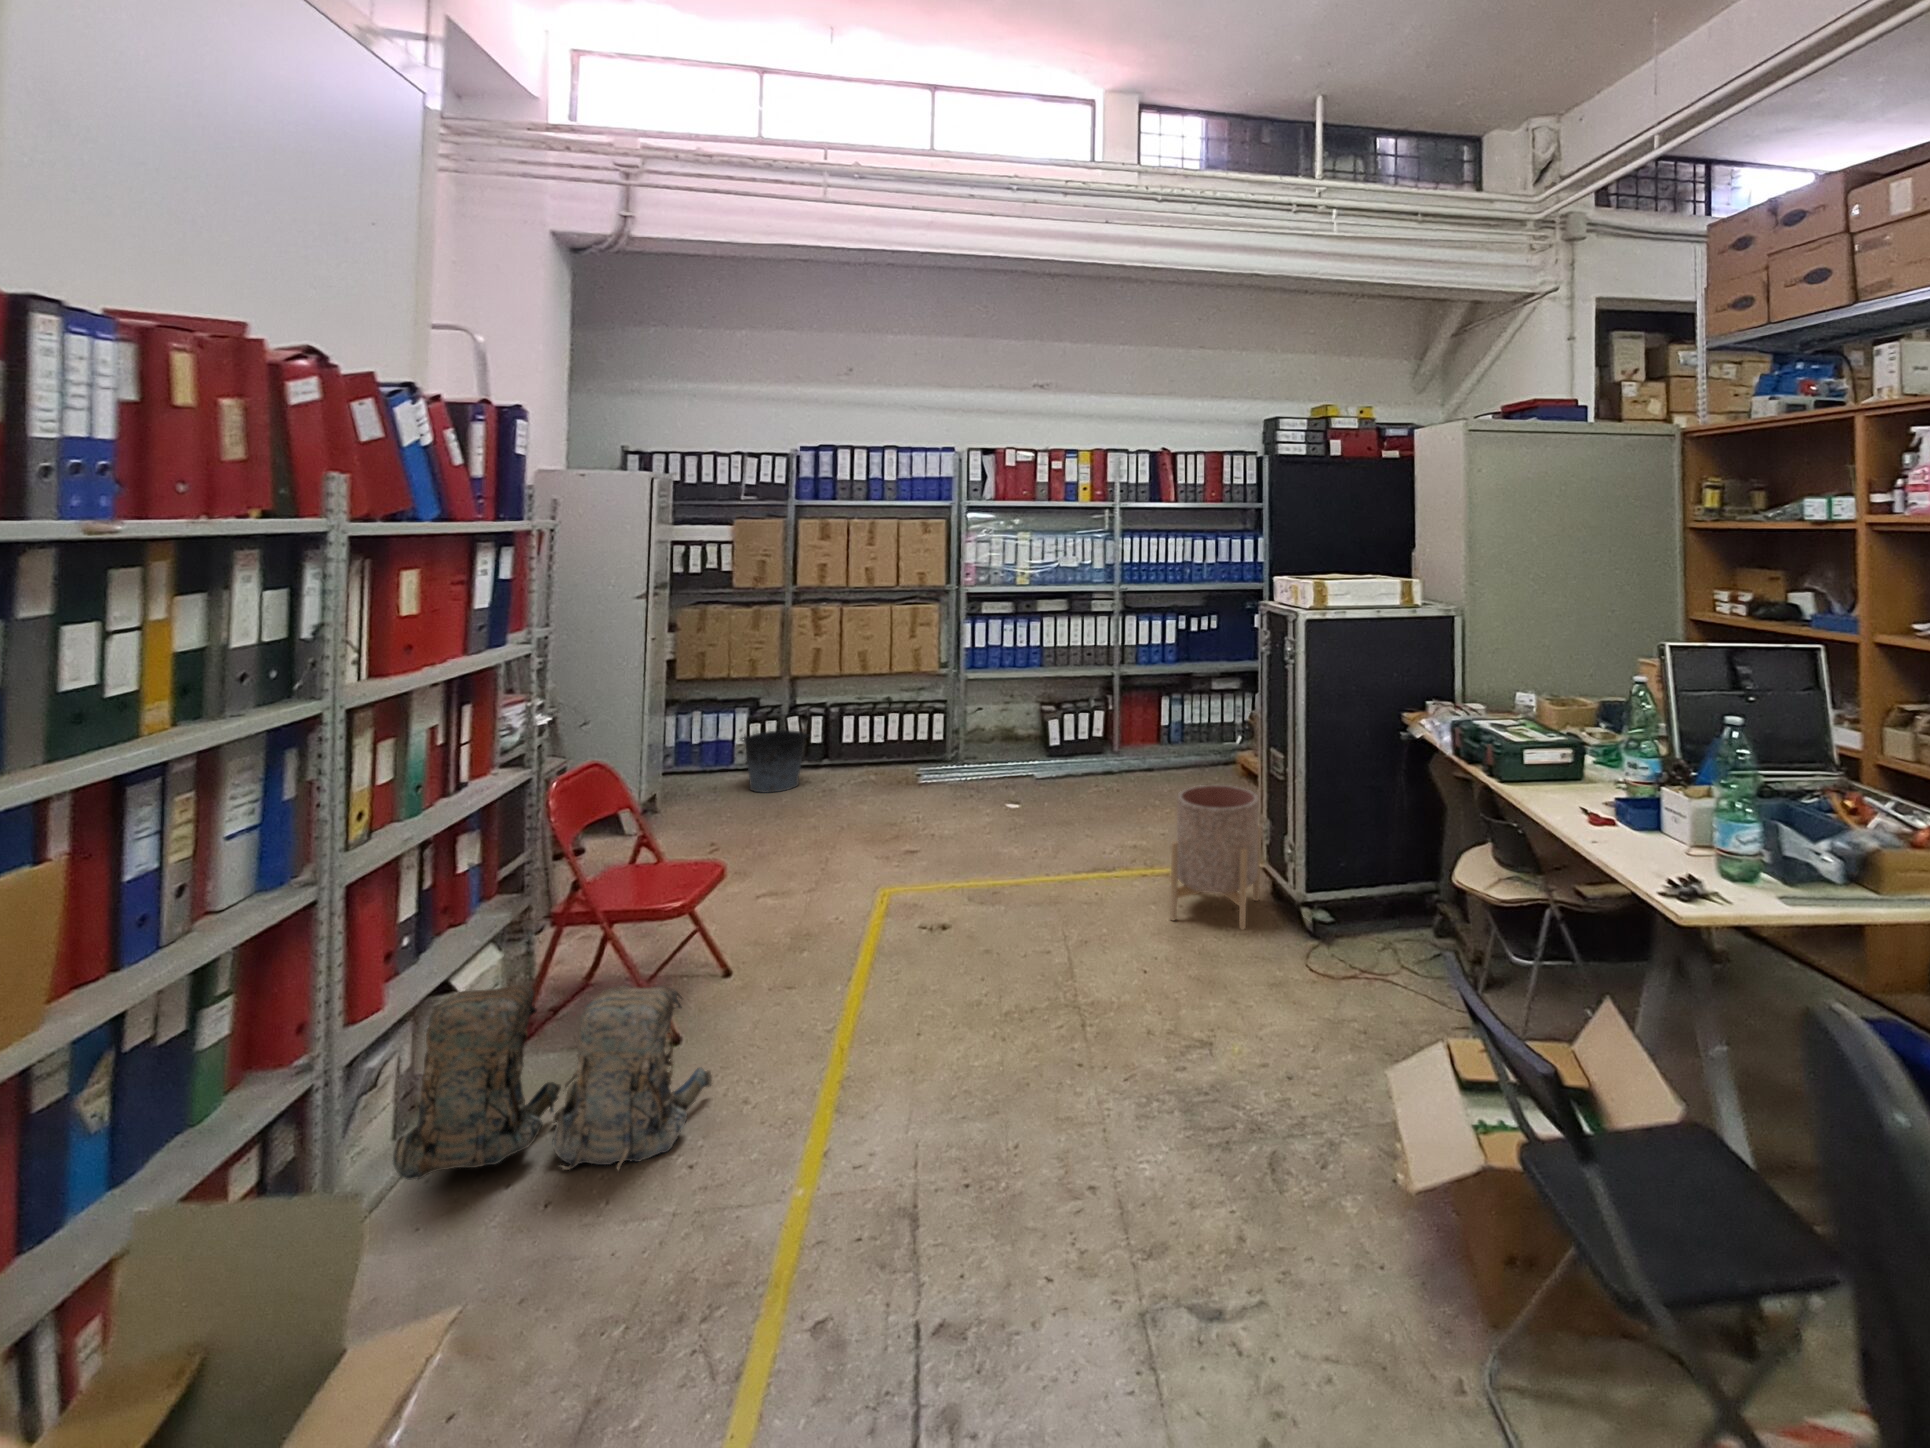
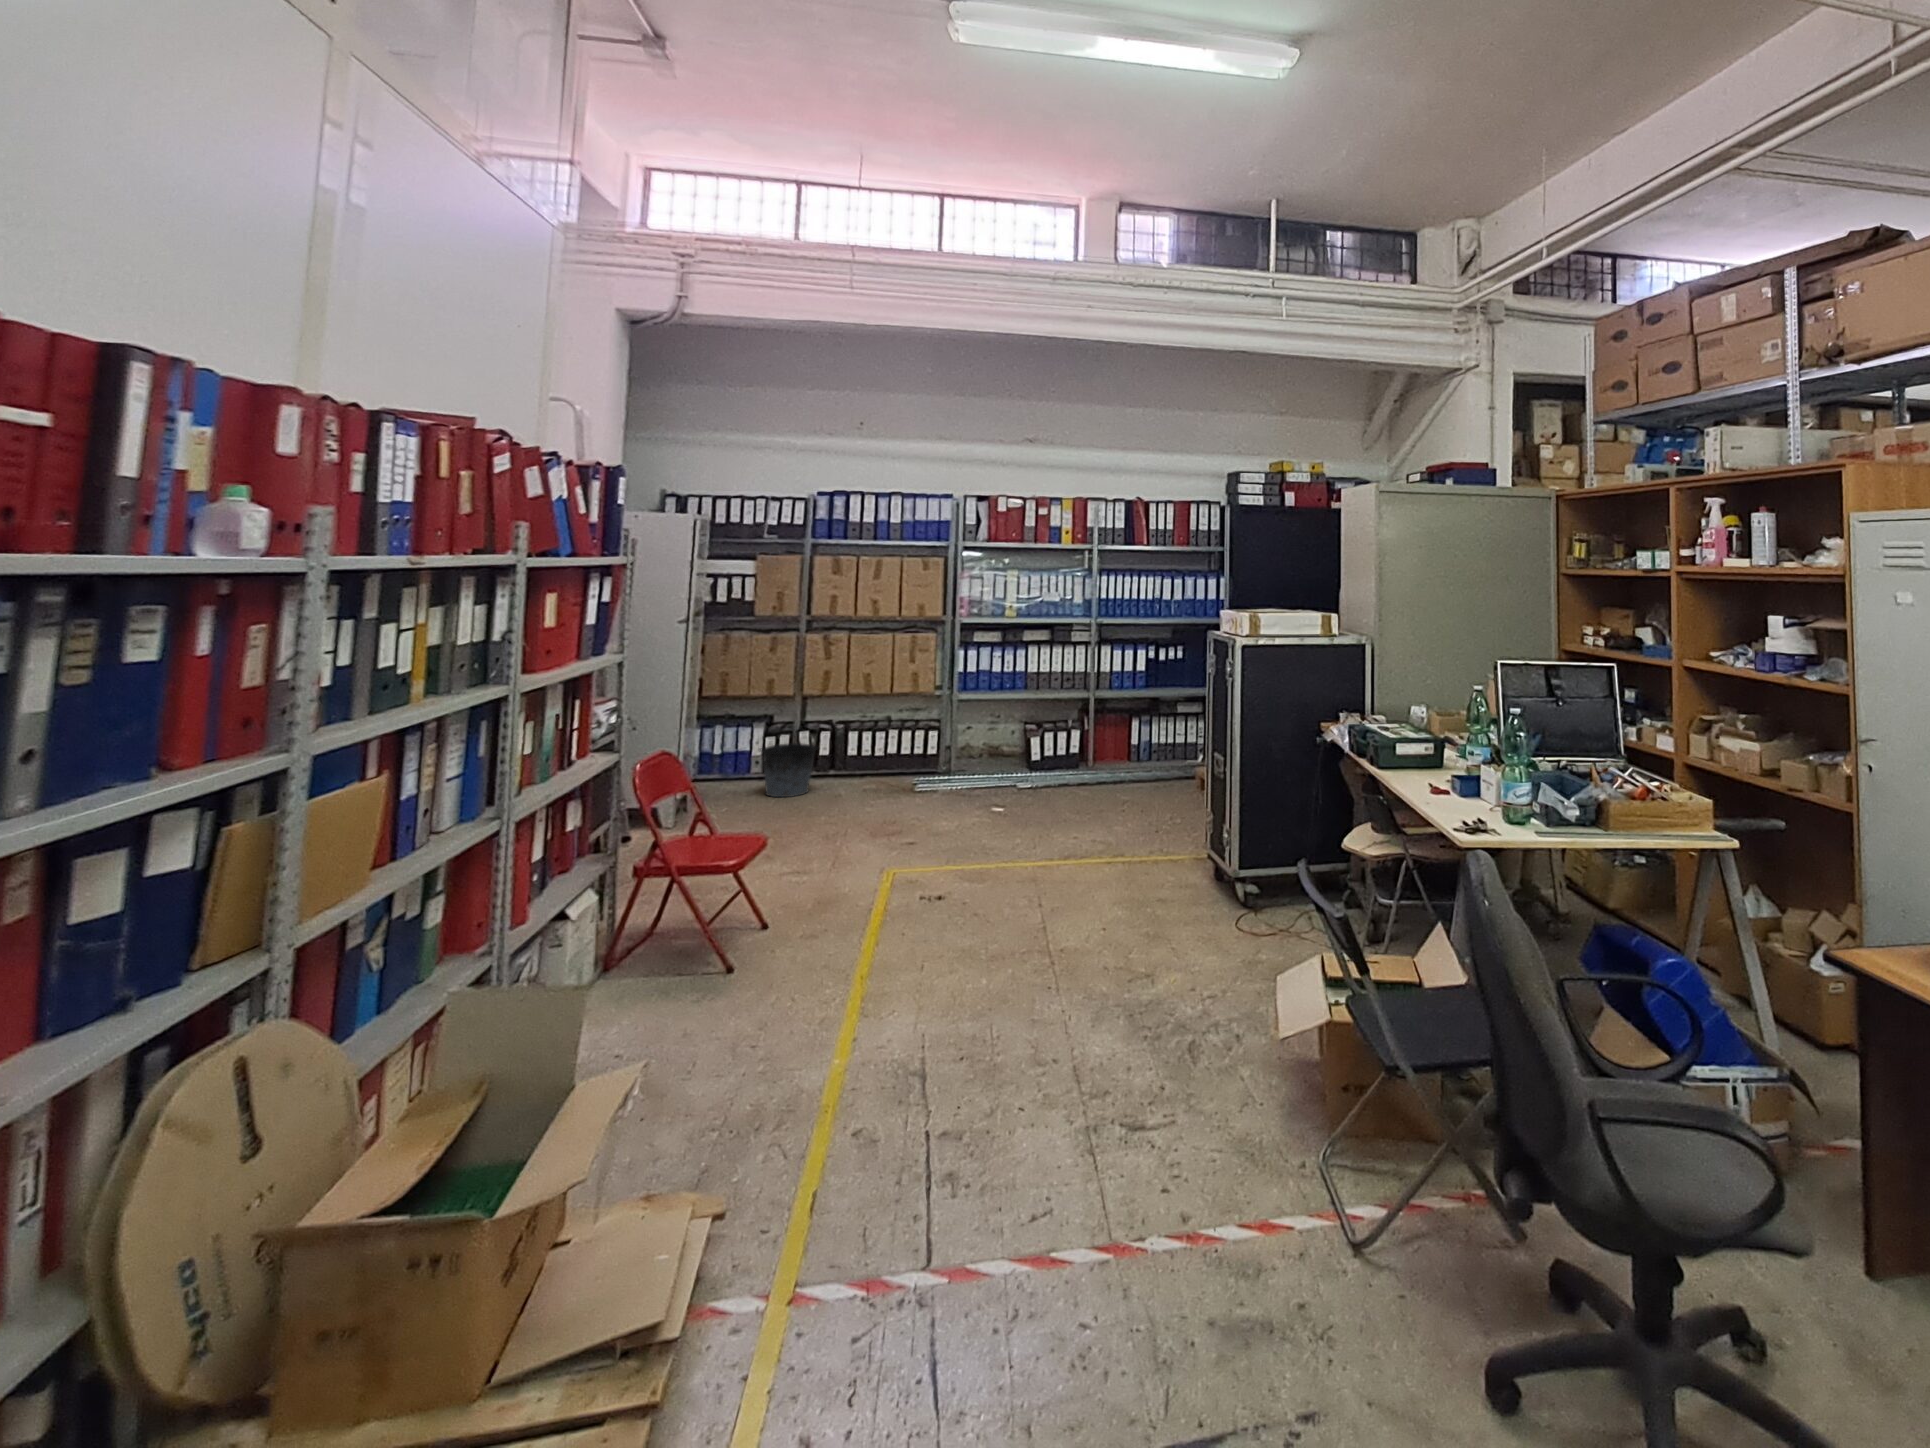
planter: present [1170,785,1261,930] -> none [1125,784,1203,902]
backpack: present [393,985,712,1180] -> none [531,908,760,1047]

